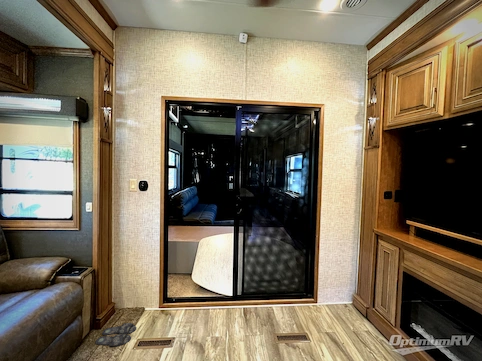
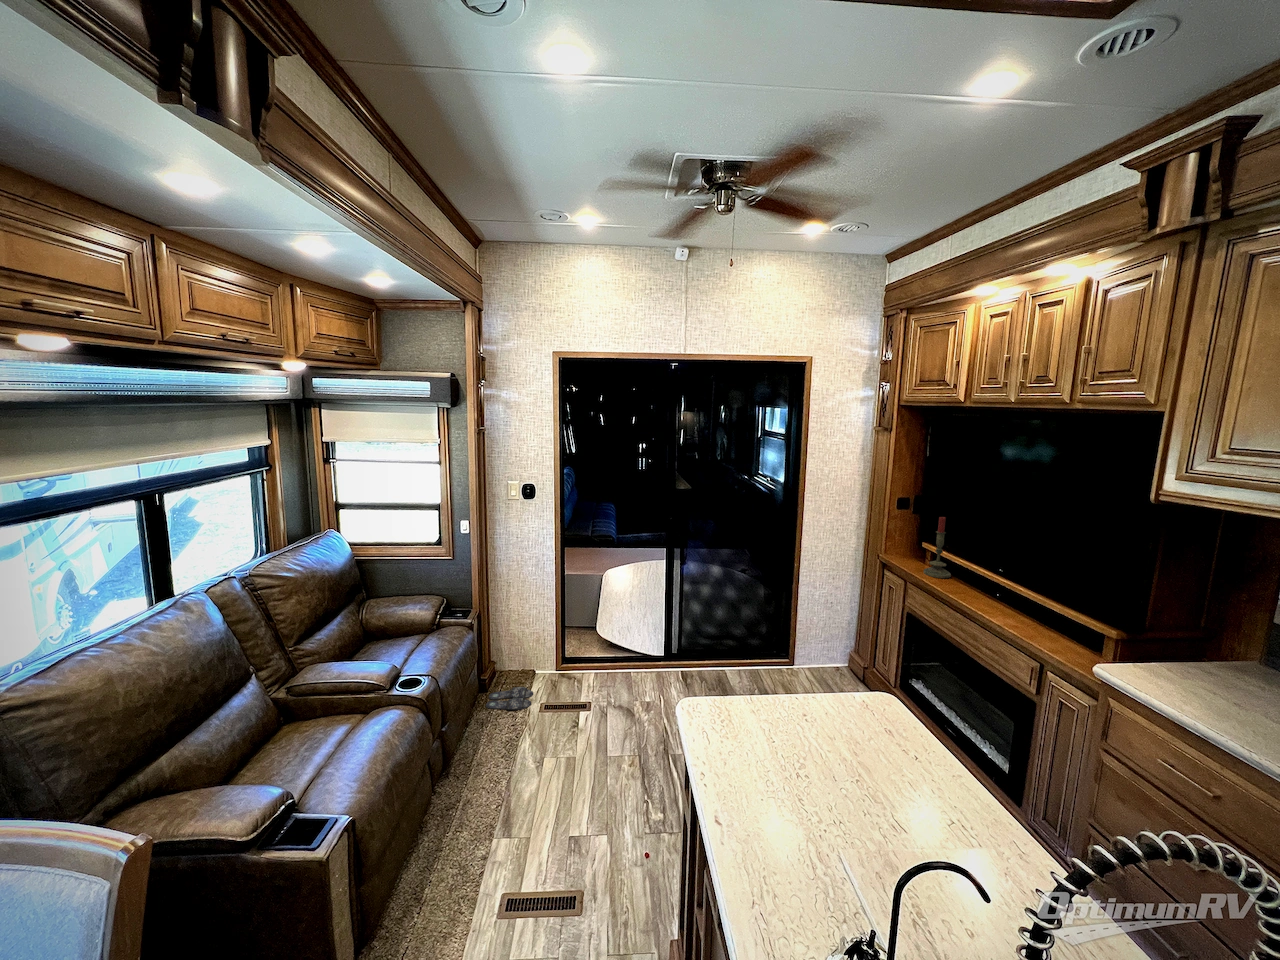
candle: none [415,200,438,246] -> present [924,516,951,578]

